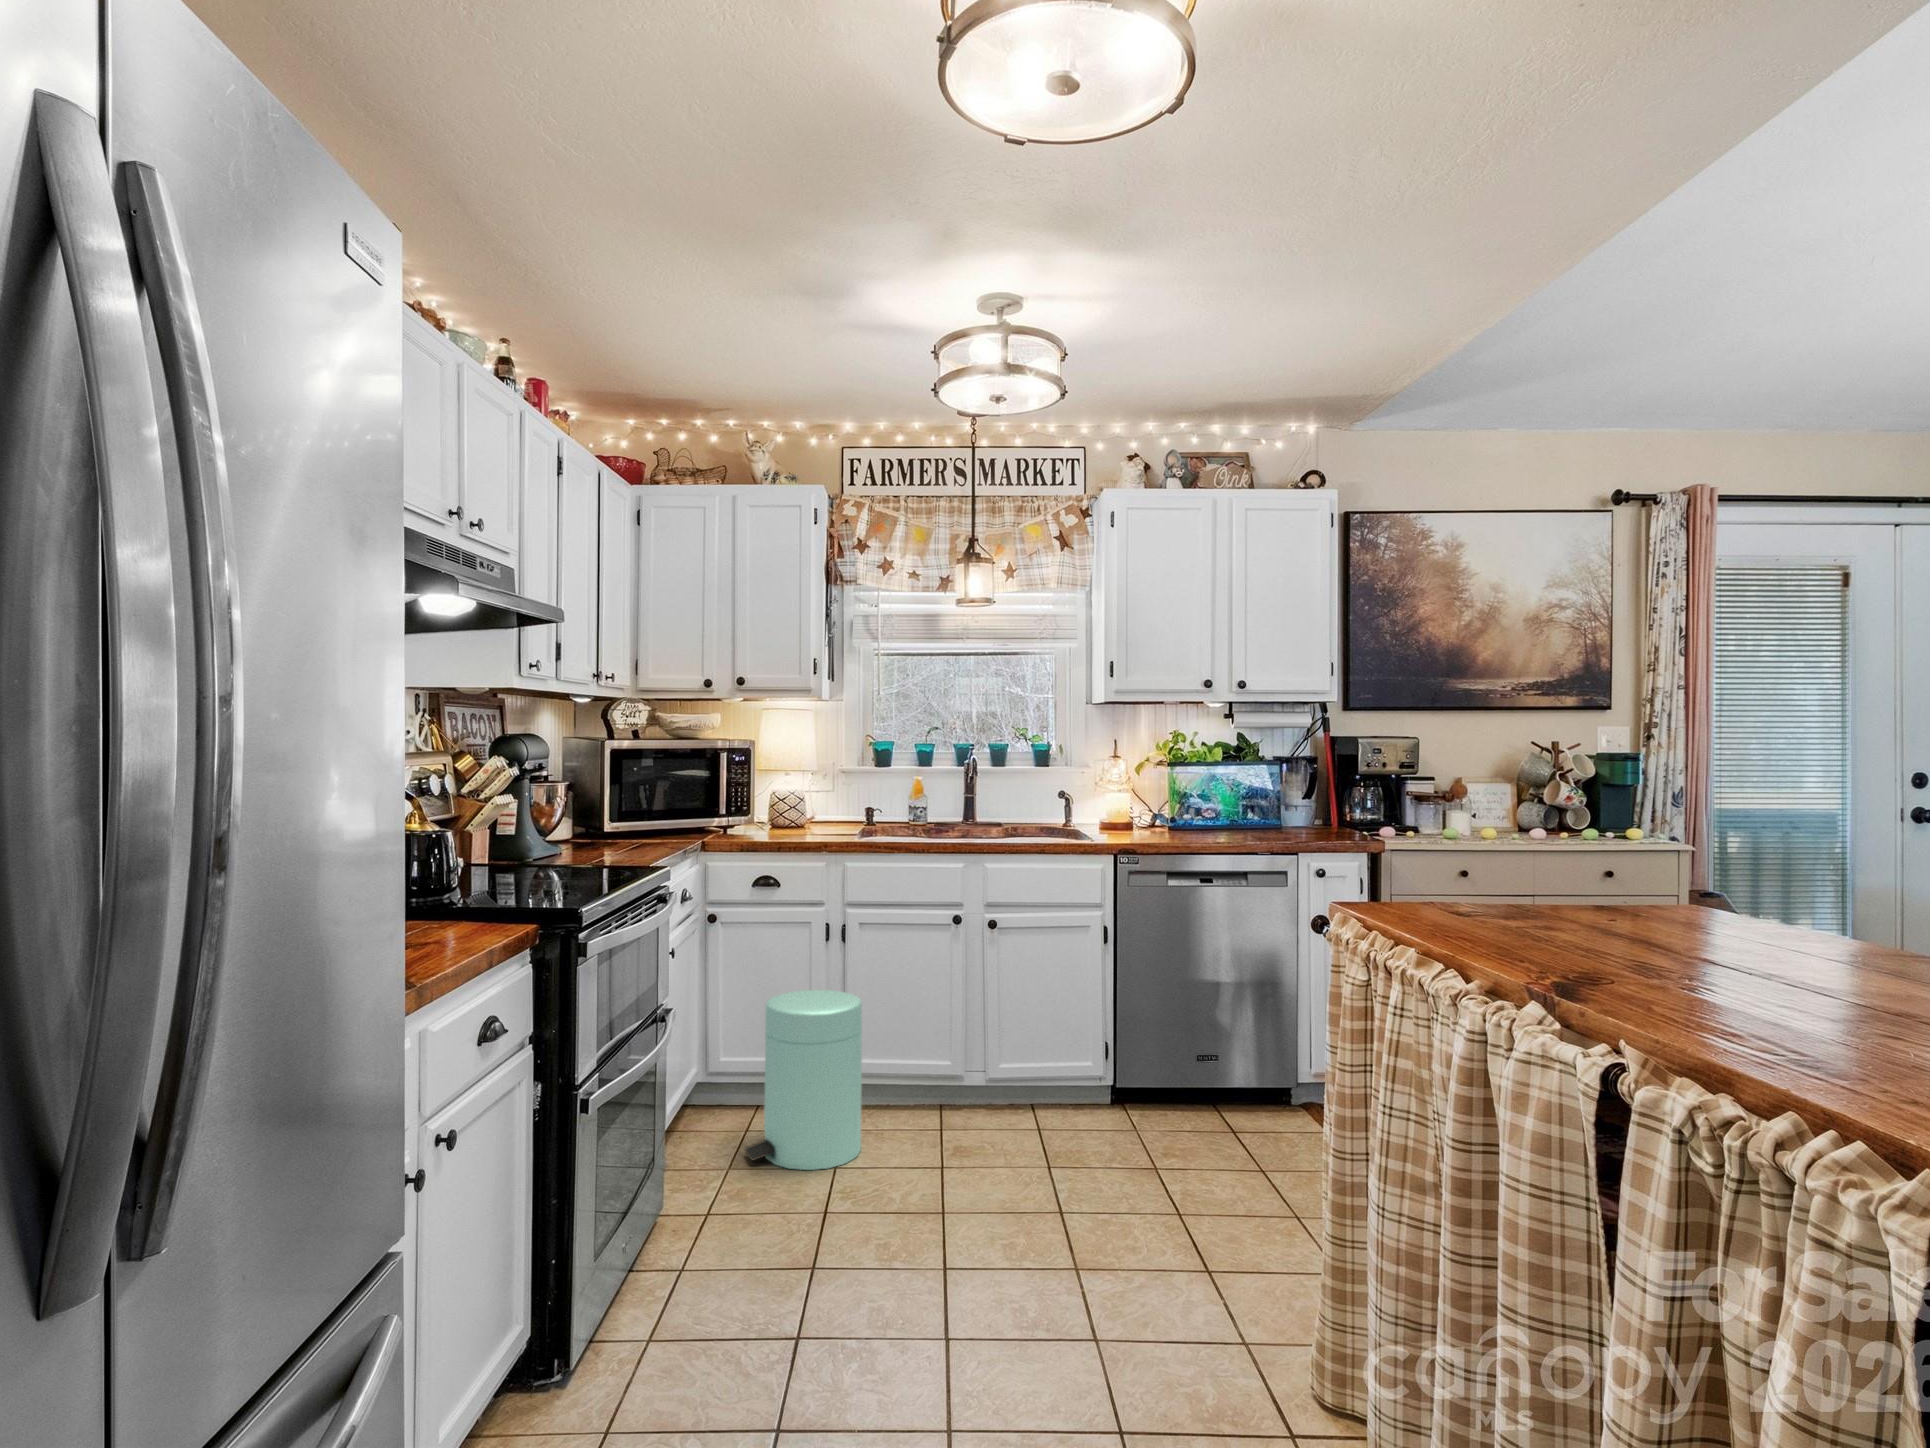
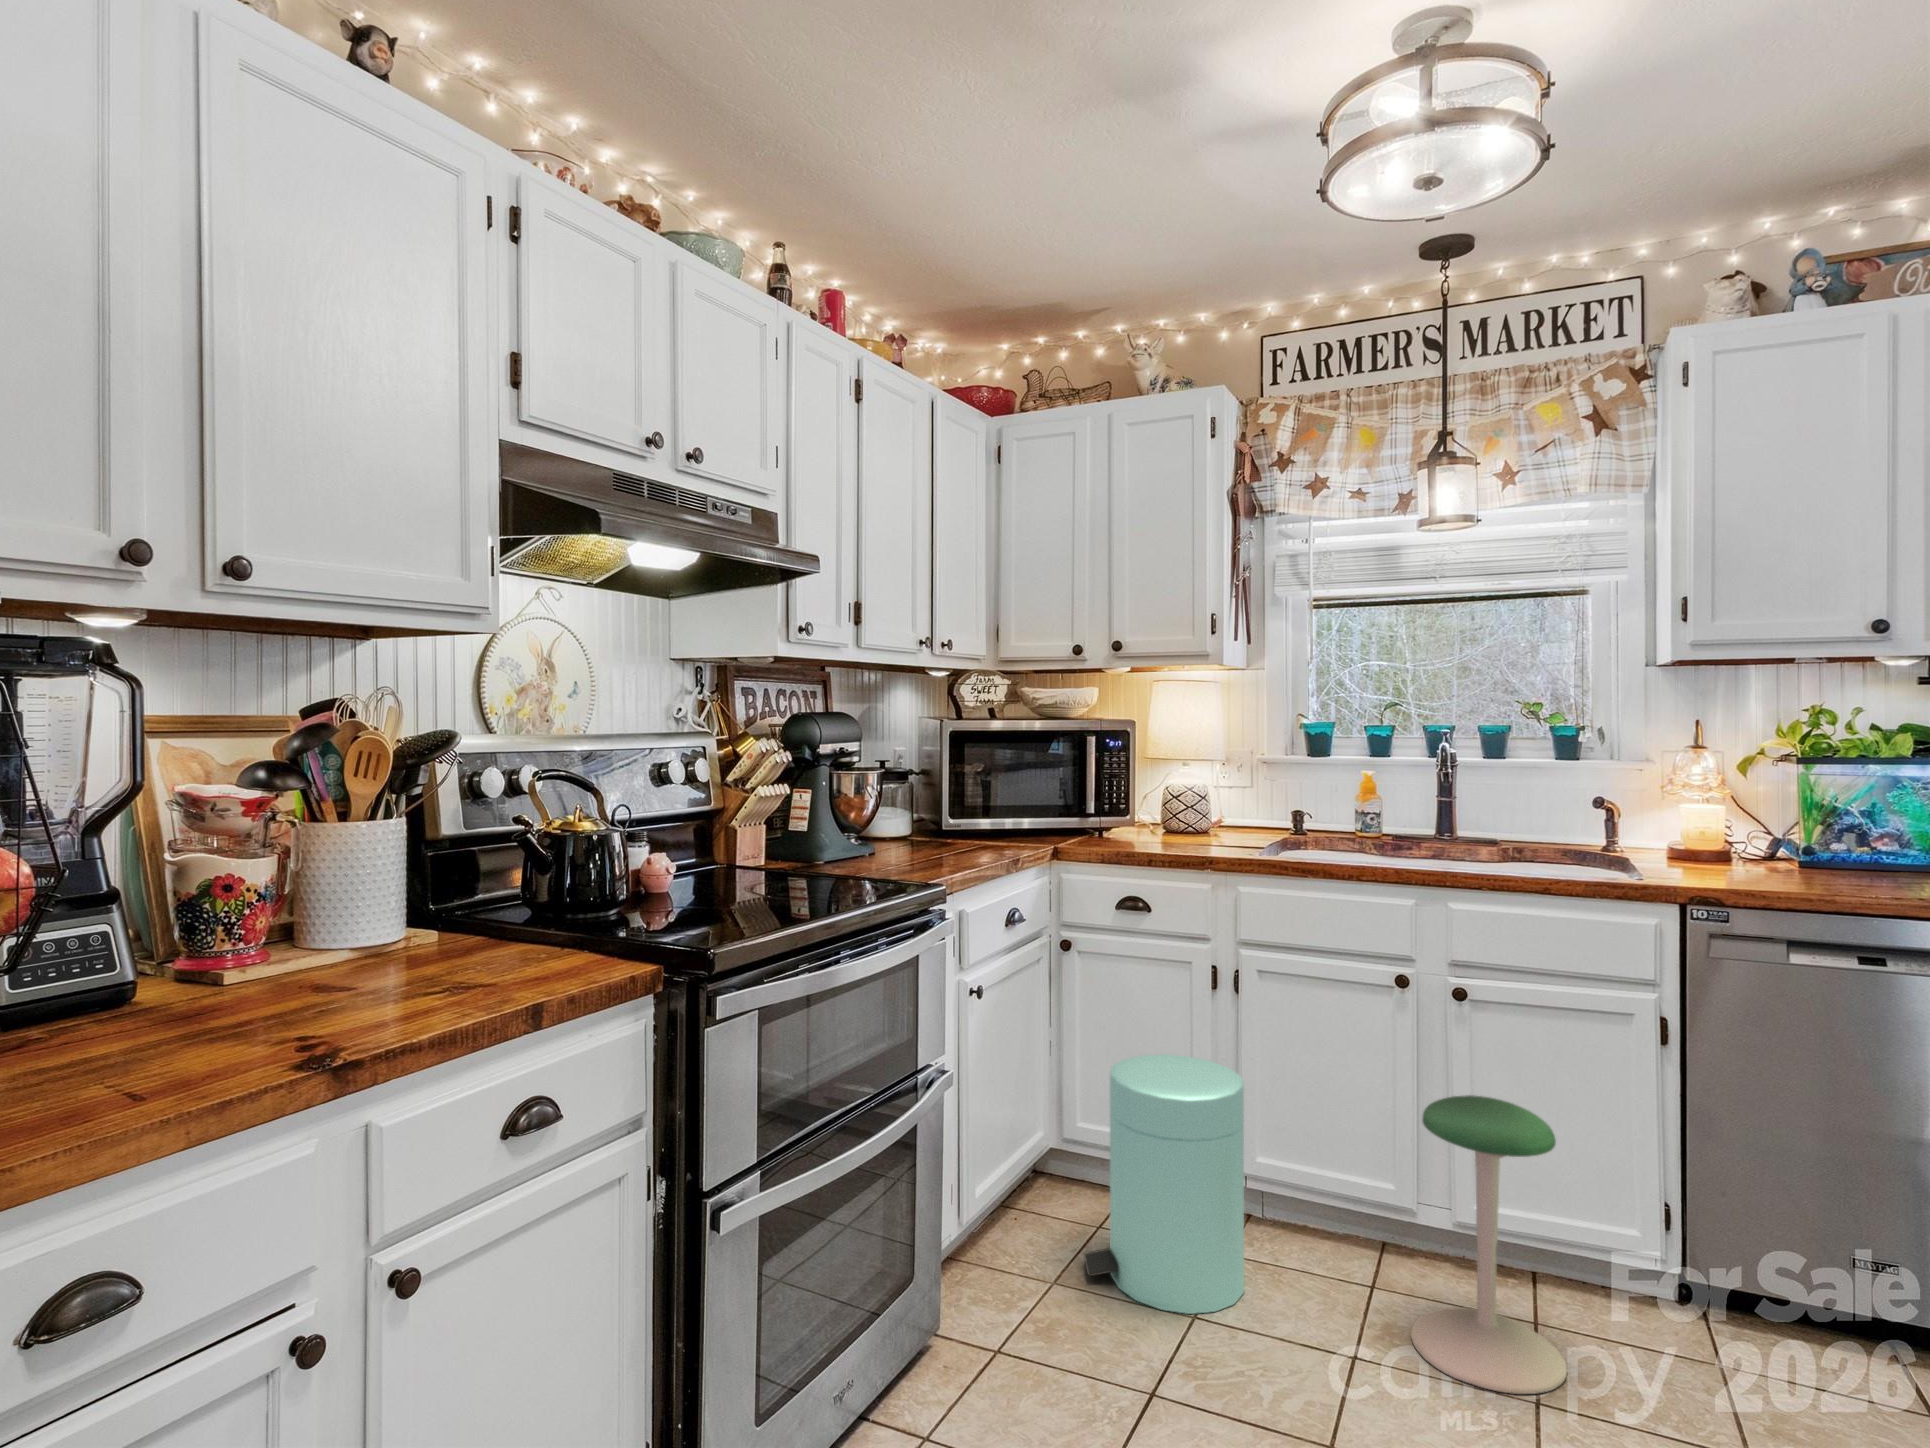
stool: none [969,985,1059,1166] -> present [1411,1095,1567,1394]

